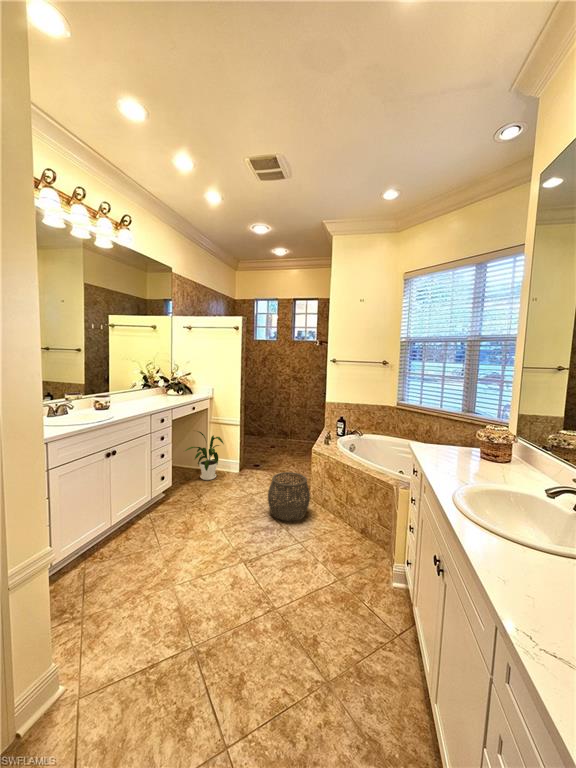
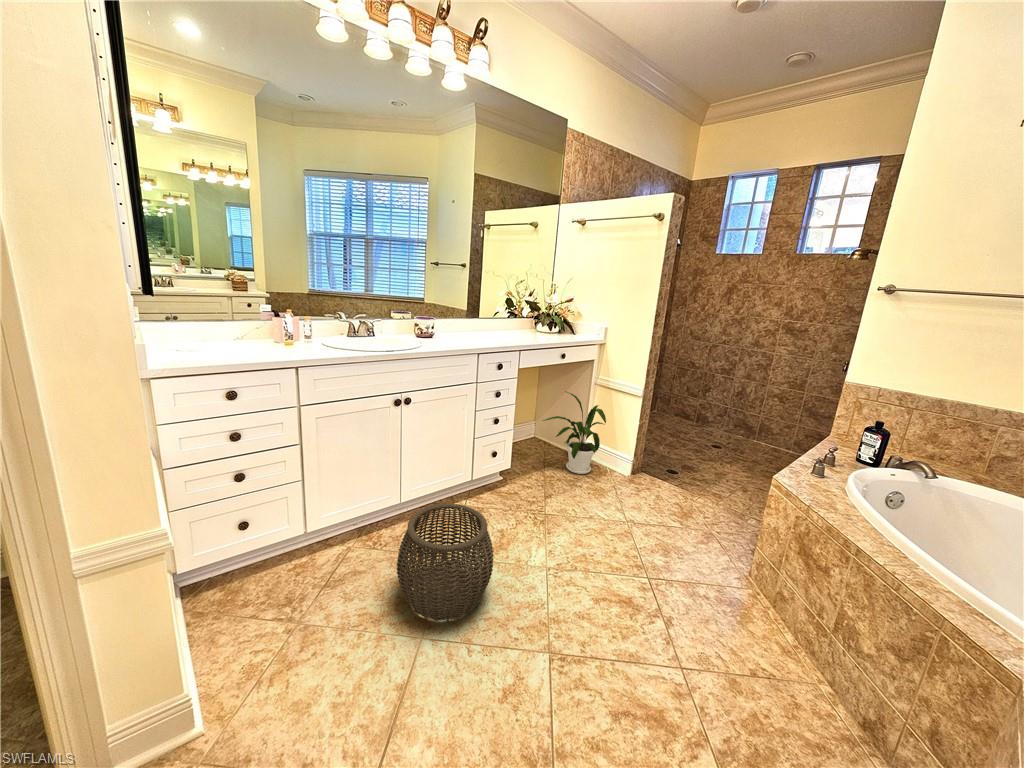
woven basket: present [268,472,310,521] -> present [397,504,494,621]

